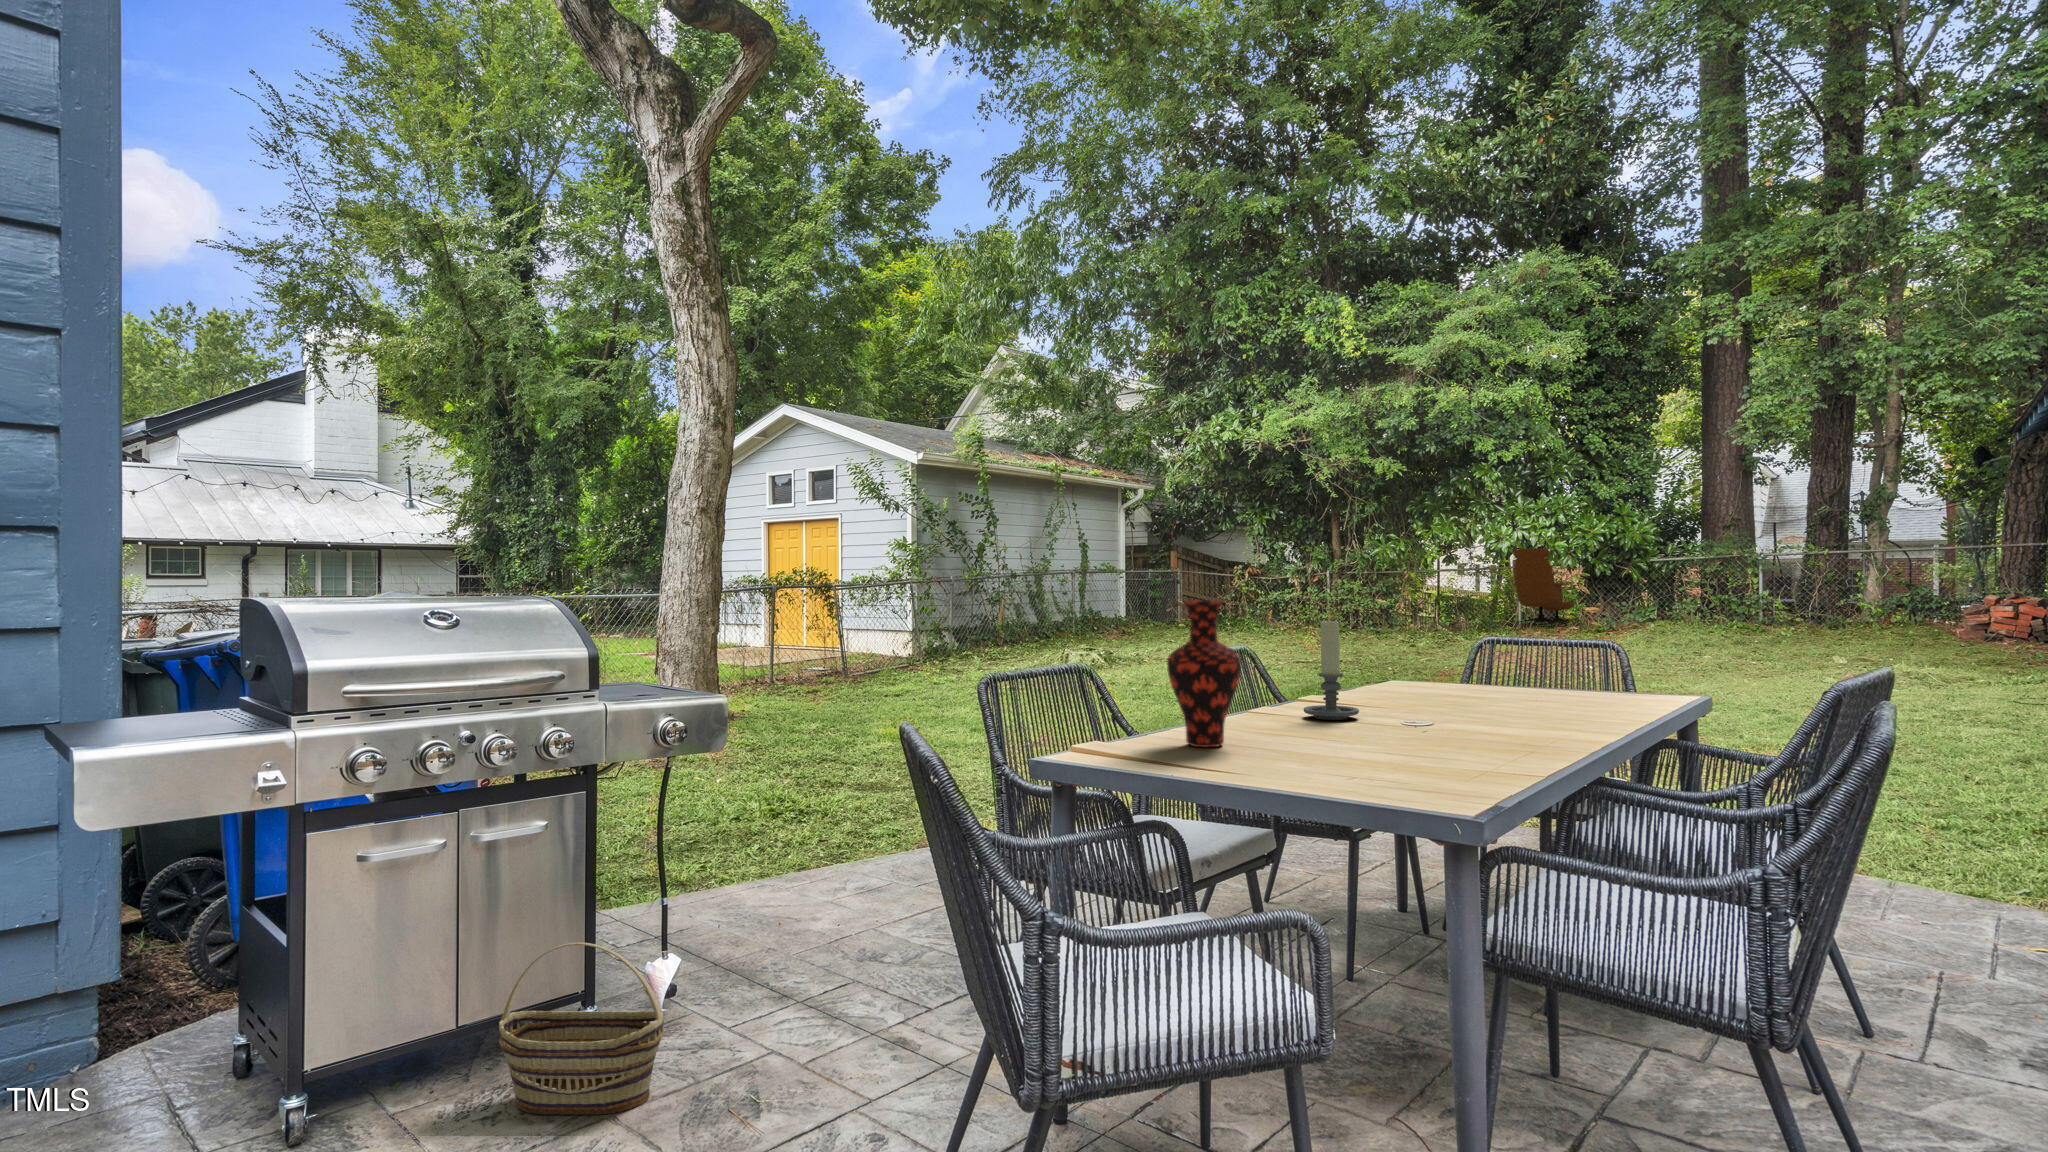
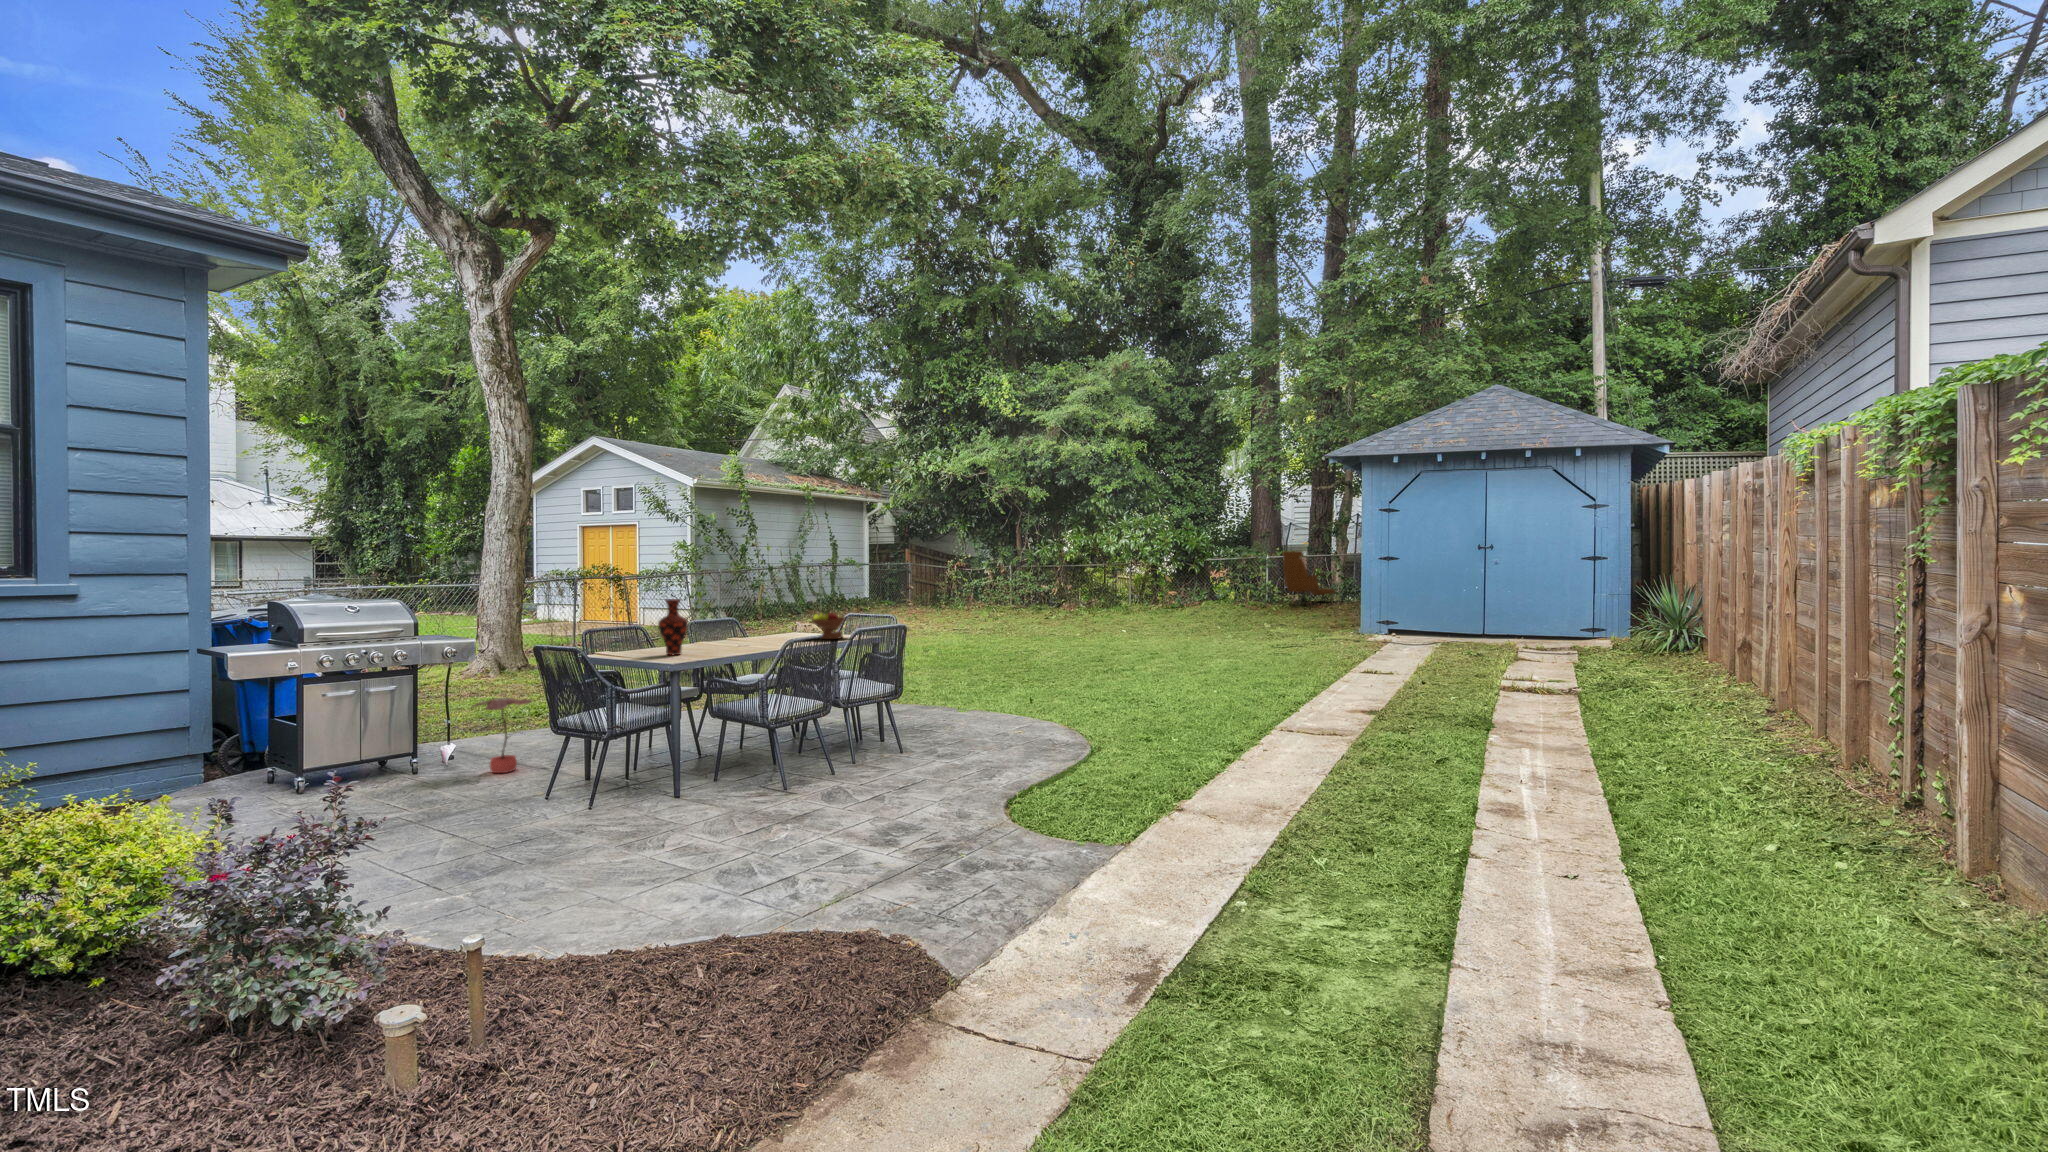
lounge chair: present [1513,548,1574,625] -> present [1282,551,1335,604]
candle holder: present [1304,620,1359,720] -> none [743,606,765,647]
fruit bowl: none [1391,633,1496,698] -> present [811,611,853,639]
potted plant: none [713,842,859,1042] -> present [472,698,533,773]
basket: present [499,942,664,1115] -> none [378,729,446,790]

